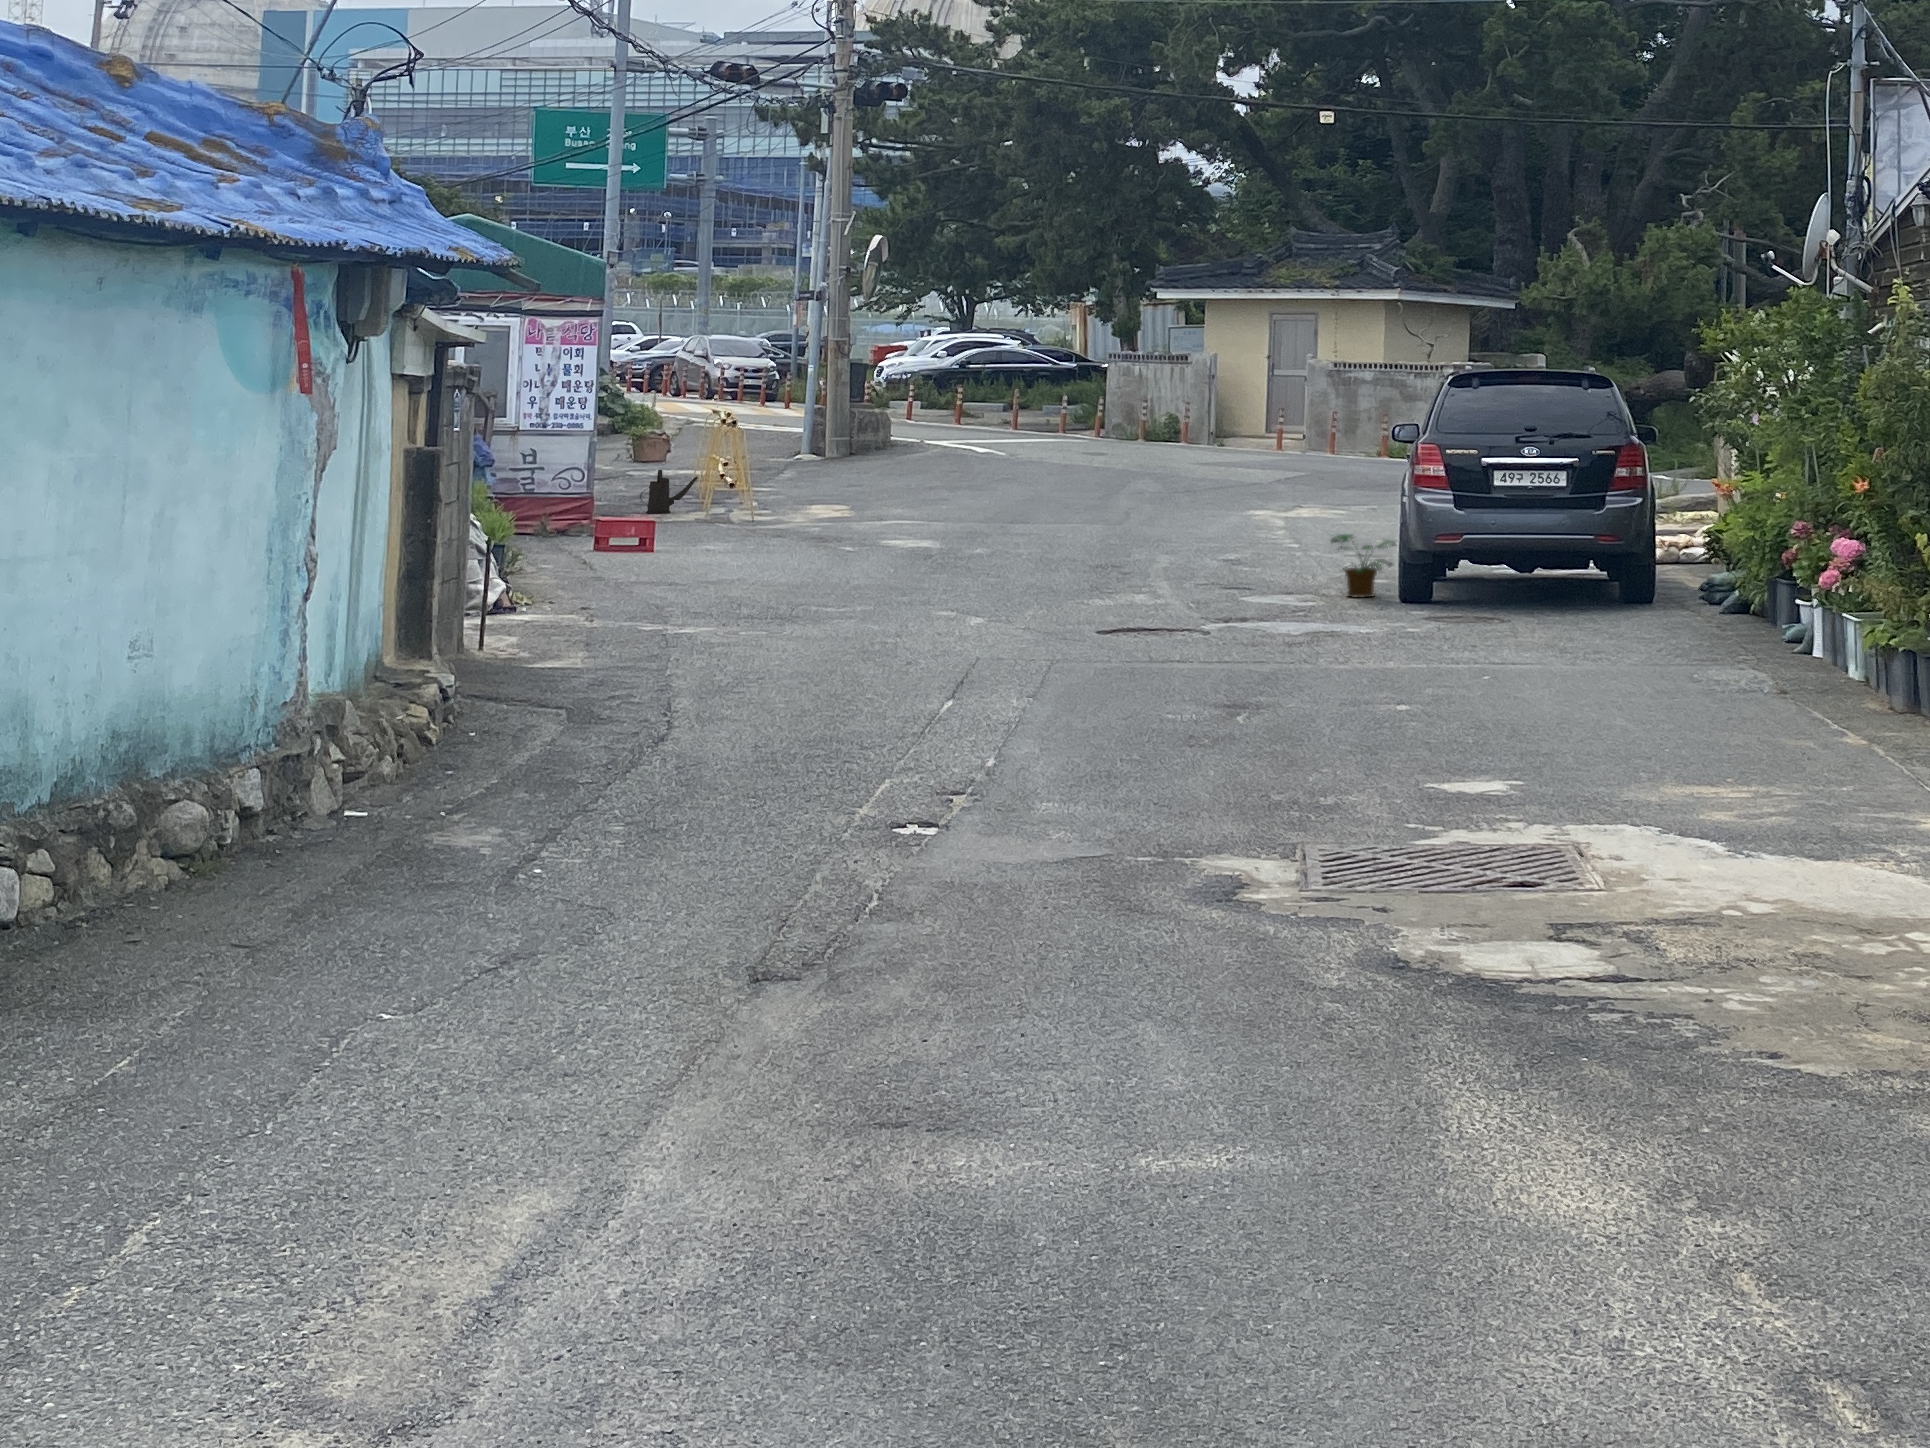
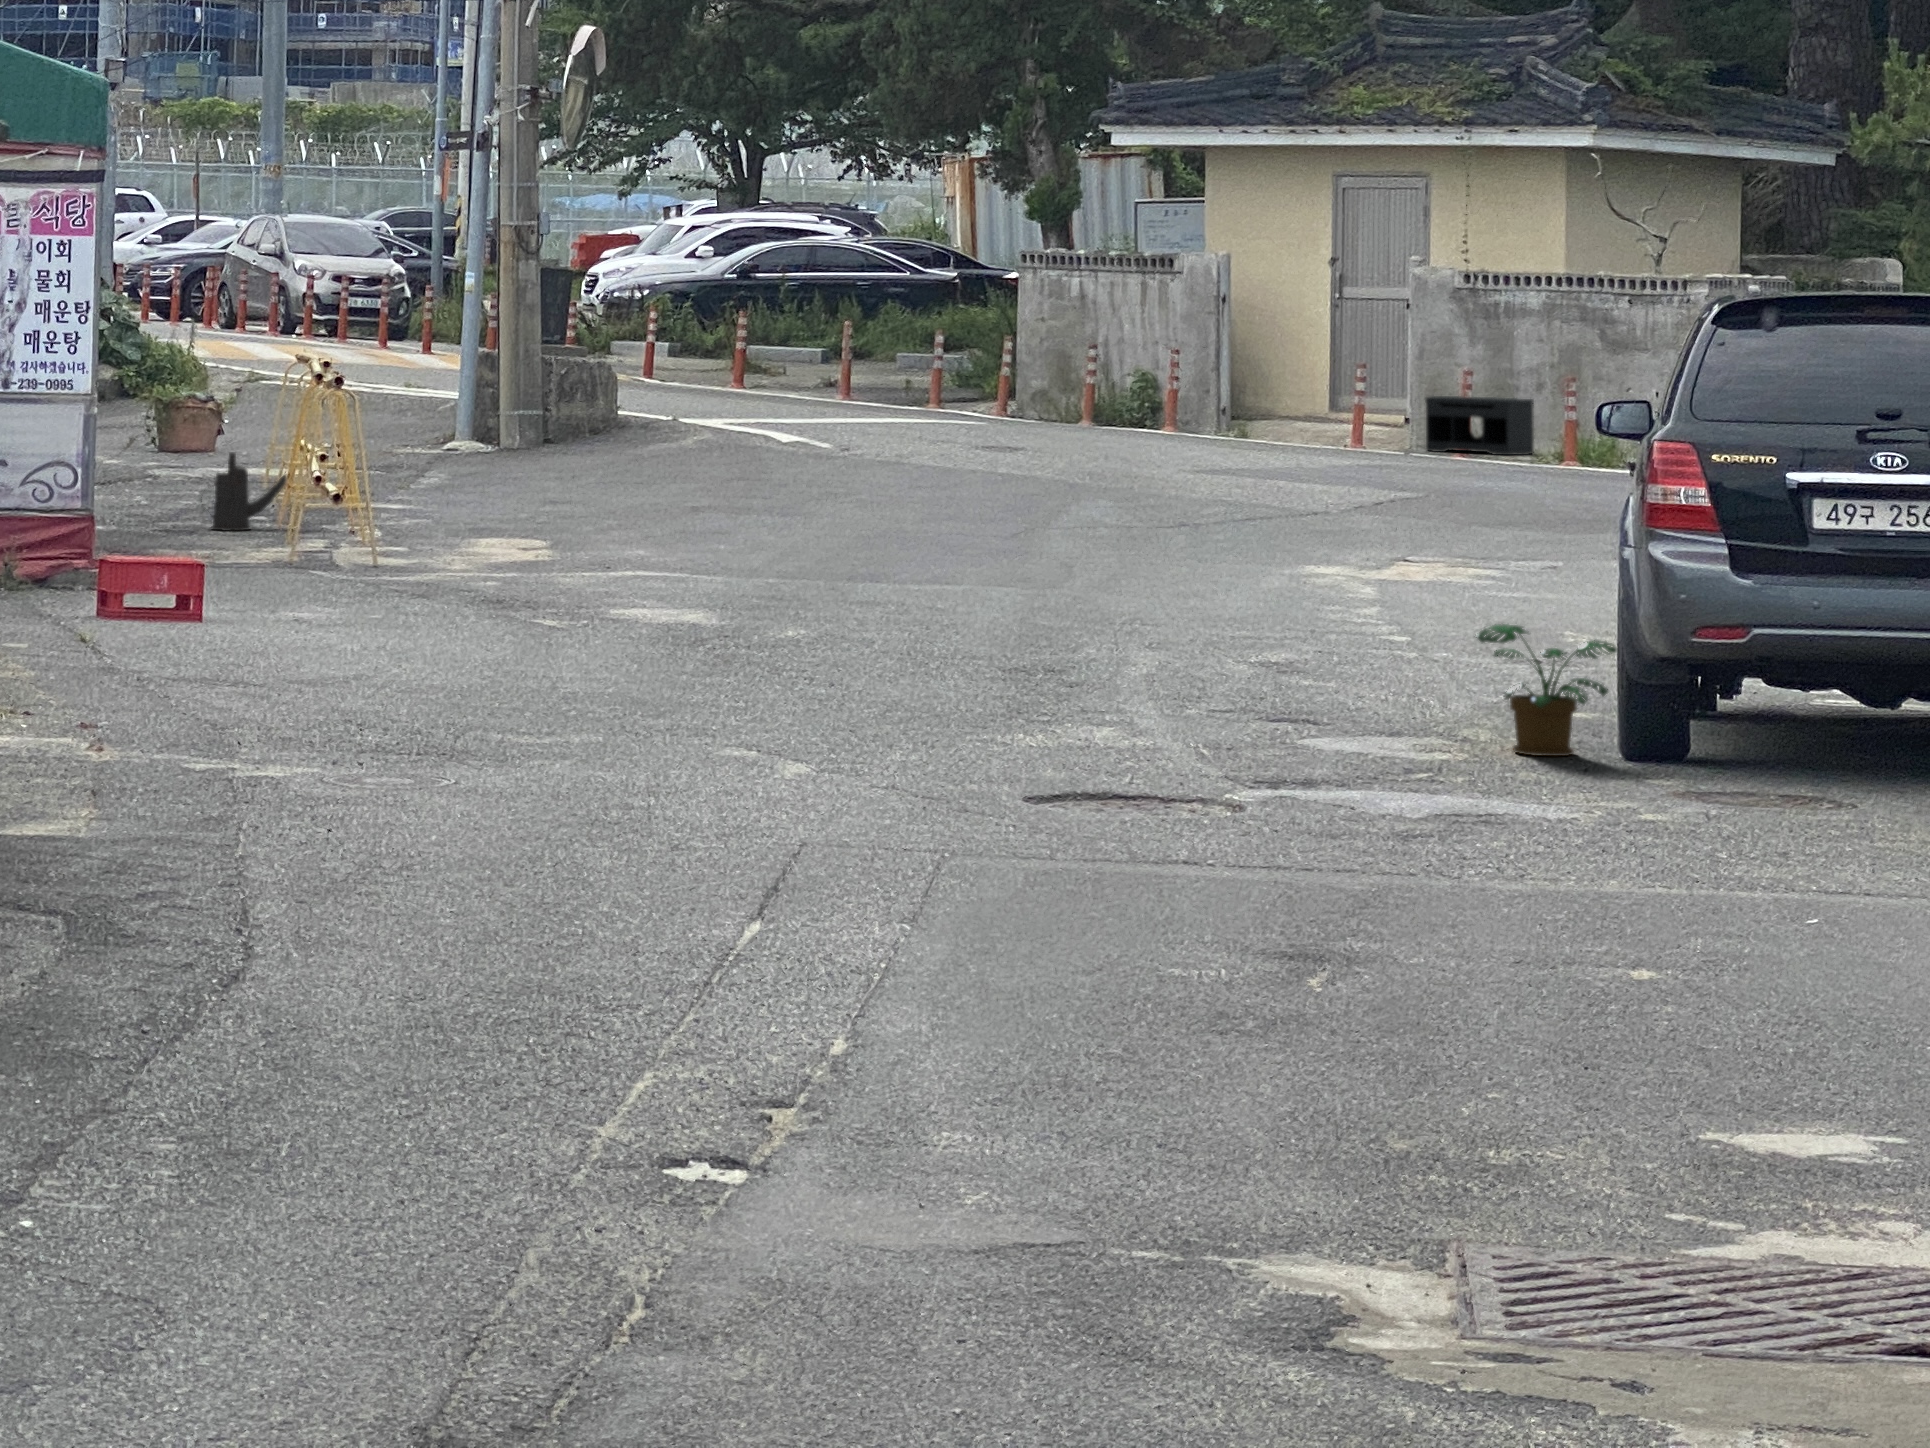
bench: none [1318,429,1372,458] -> present [1425,396,1534,455]

